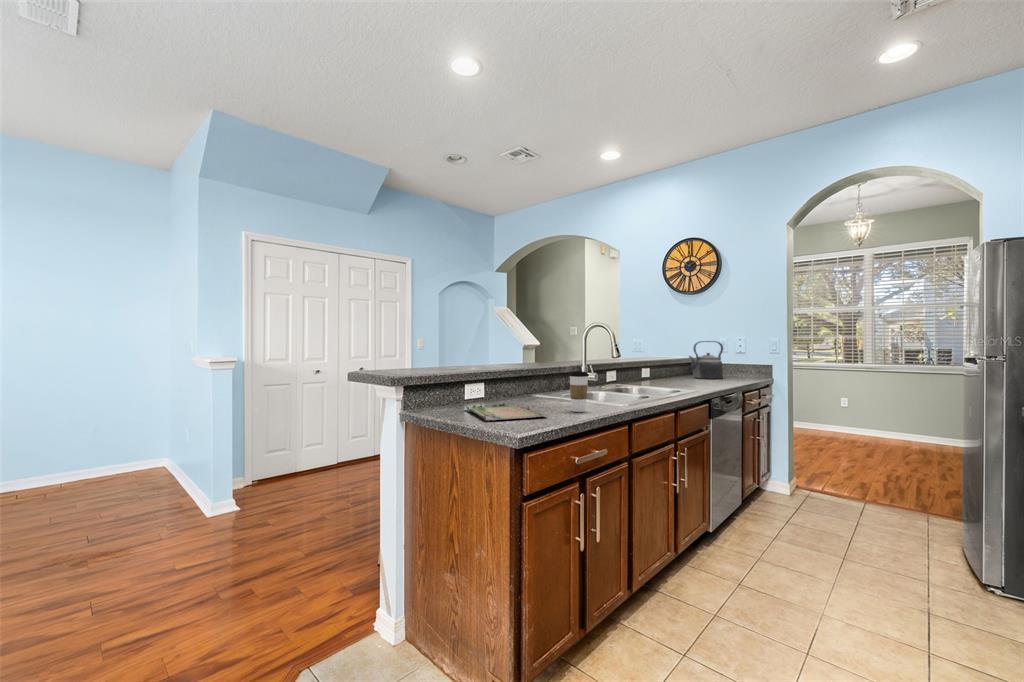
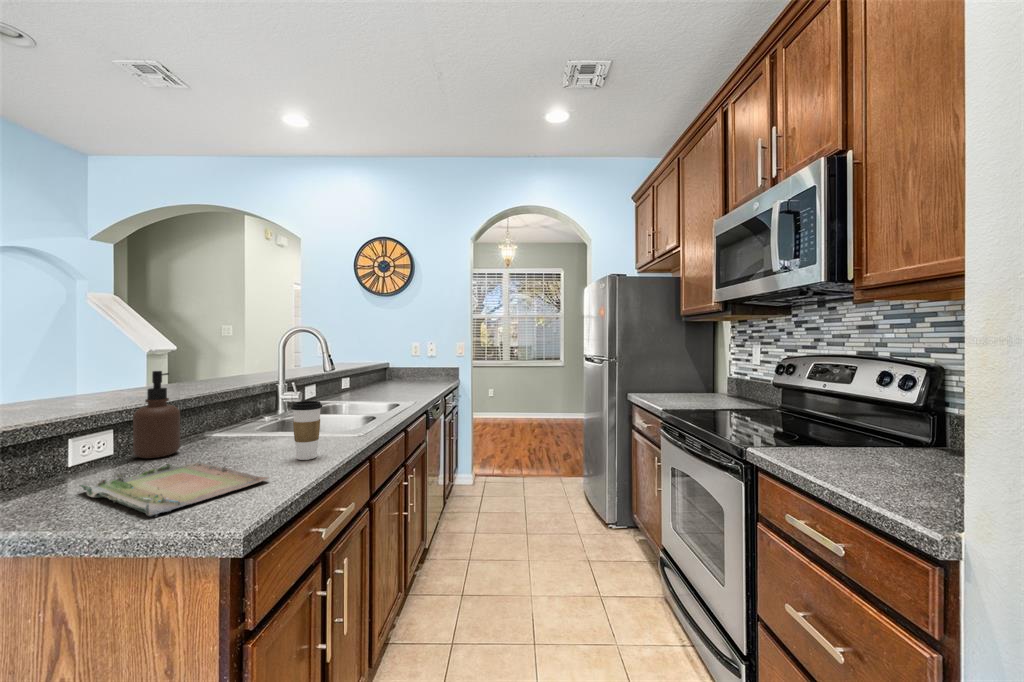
kettle: present [689,341,723,379] -> none [386,345,419,384]
soap dispenser: none [492,349,515,402] -> present [133,371,180,458]

